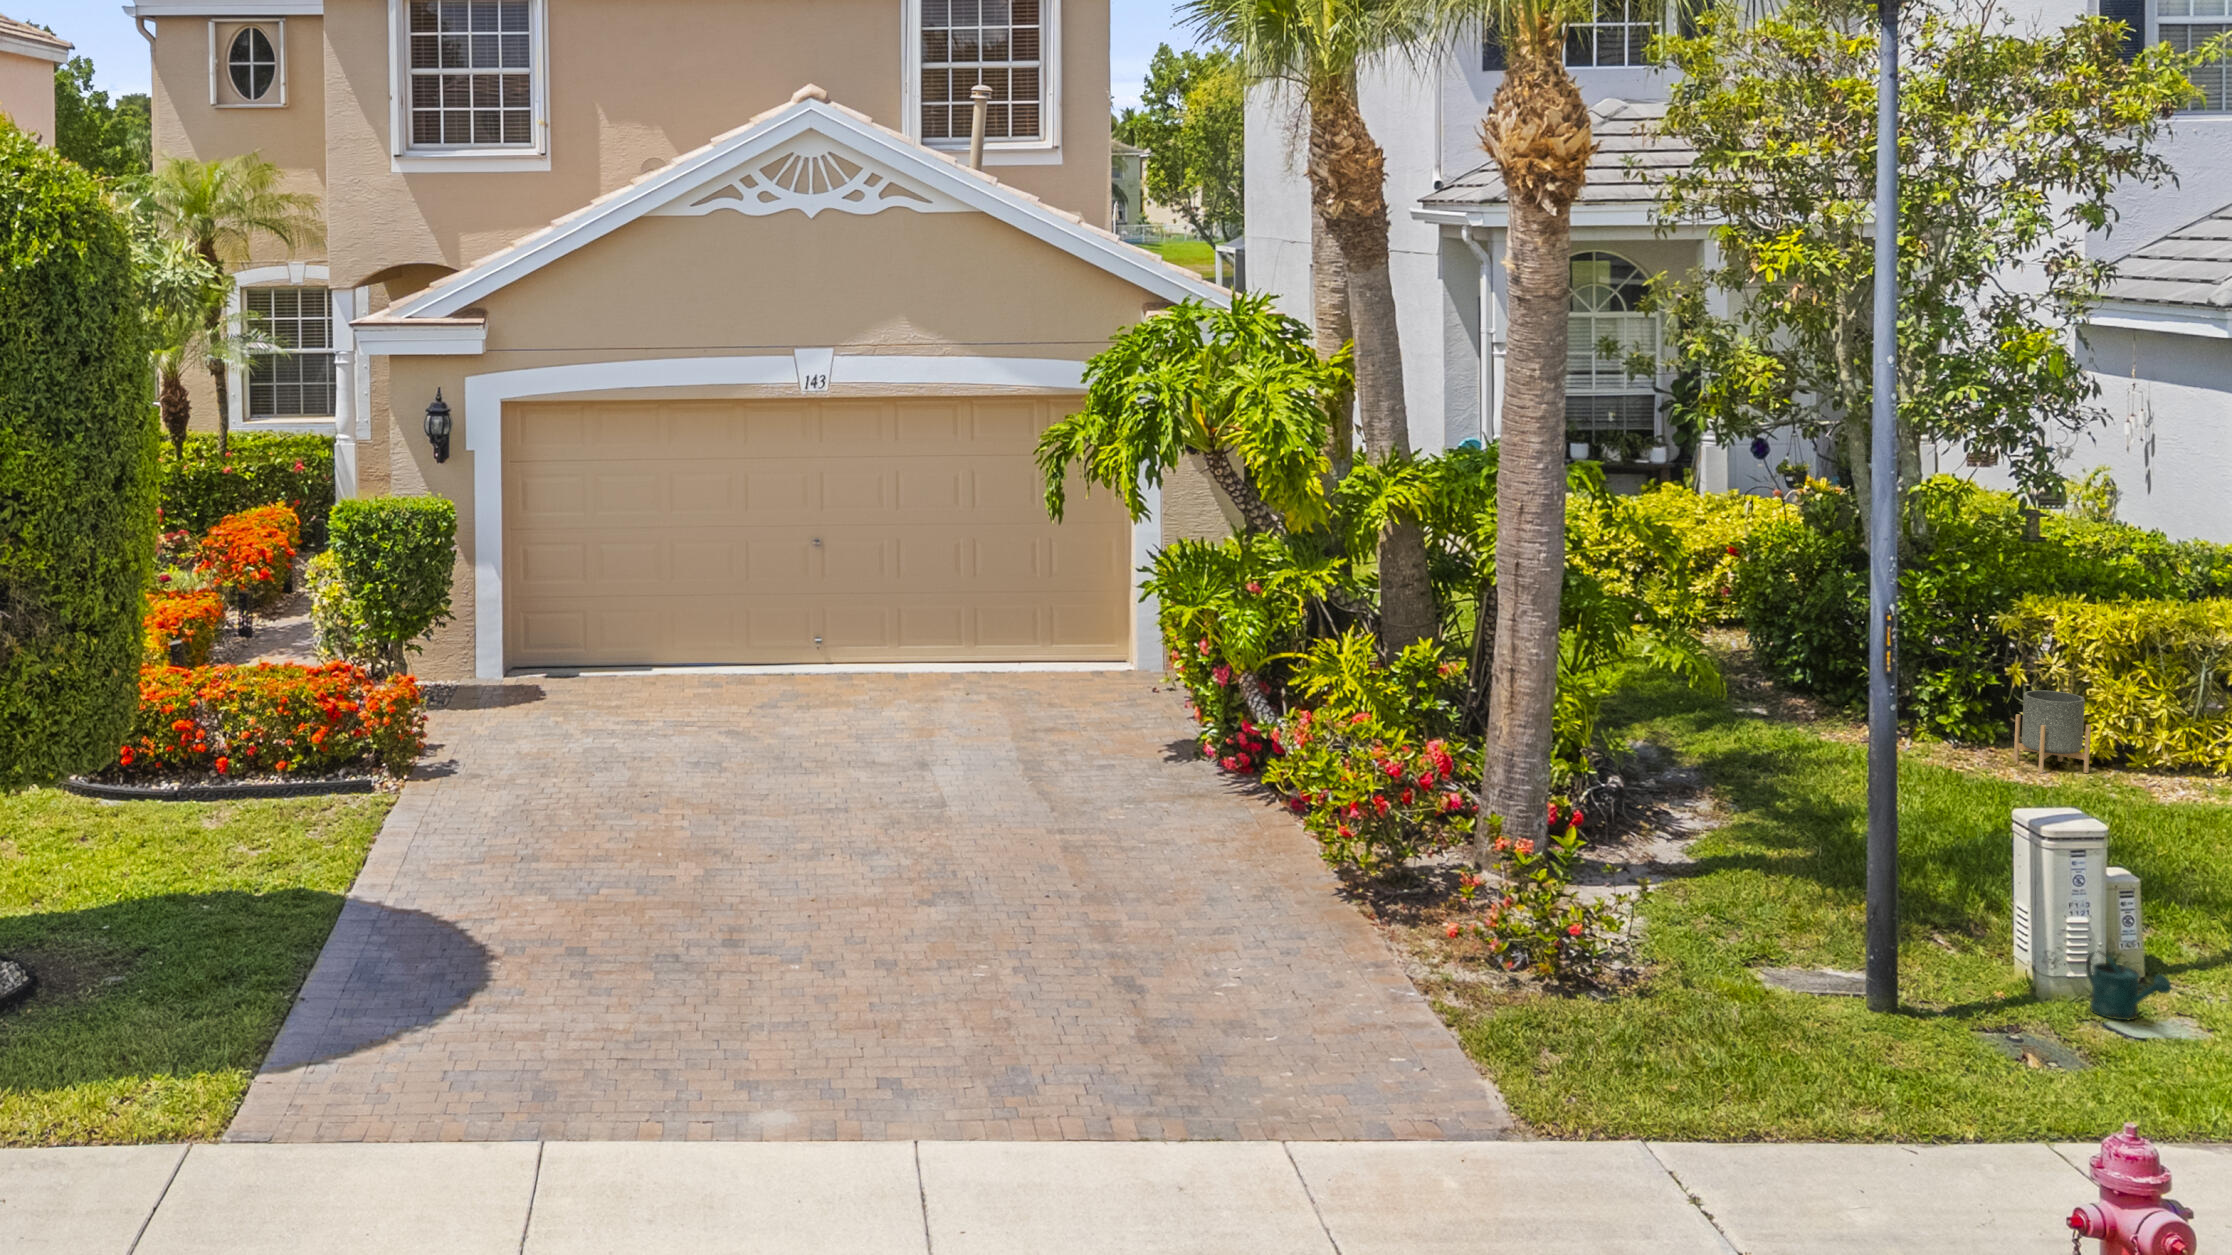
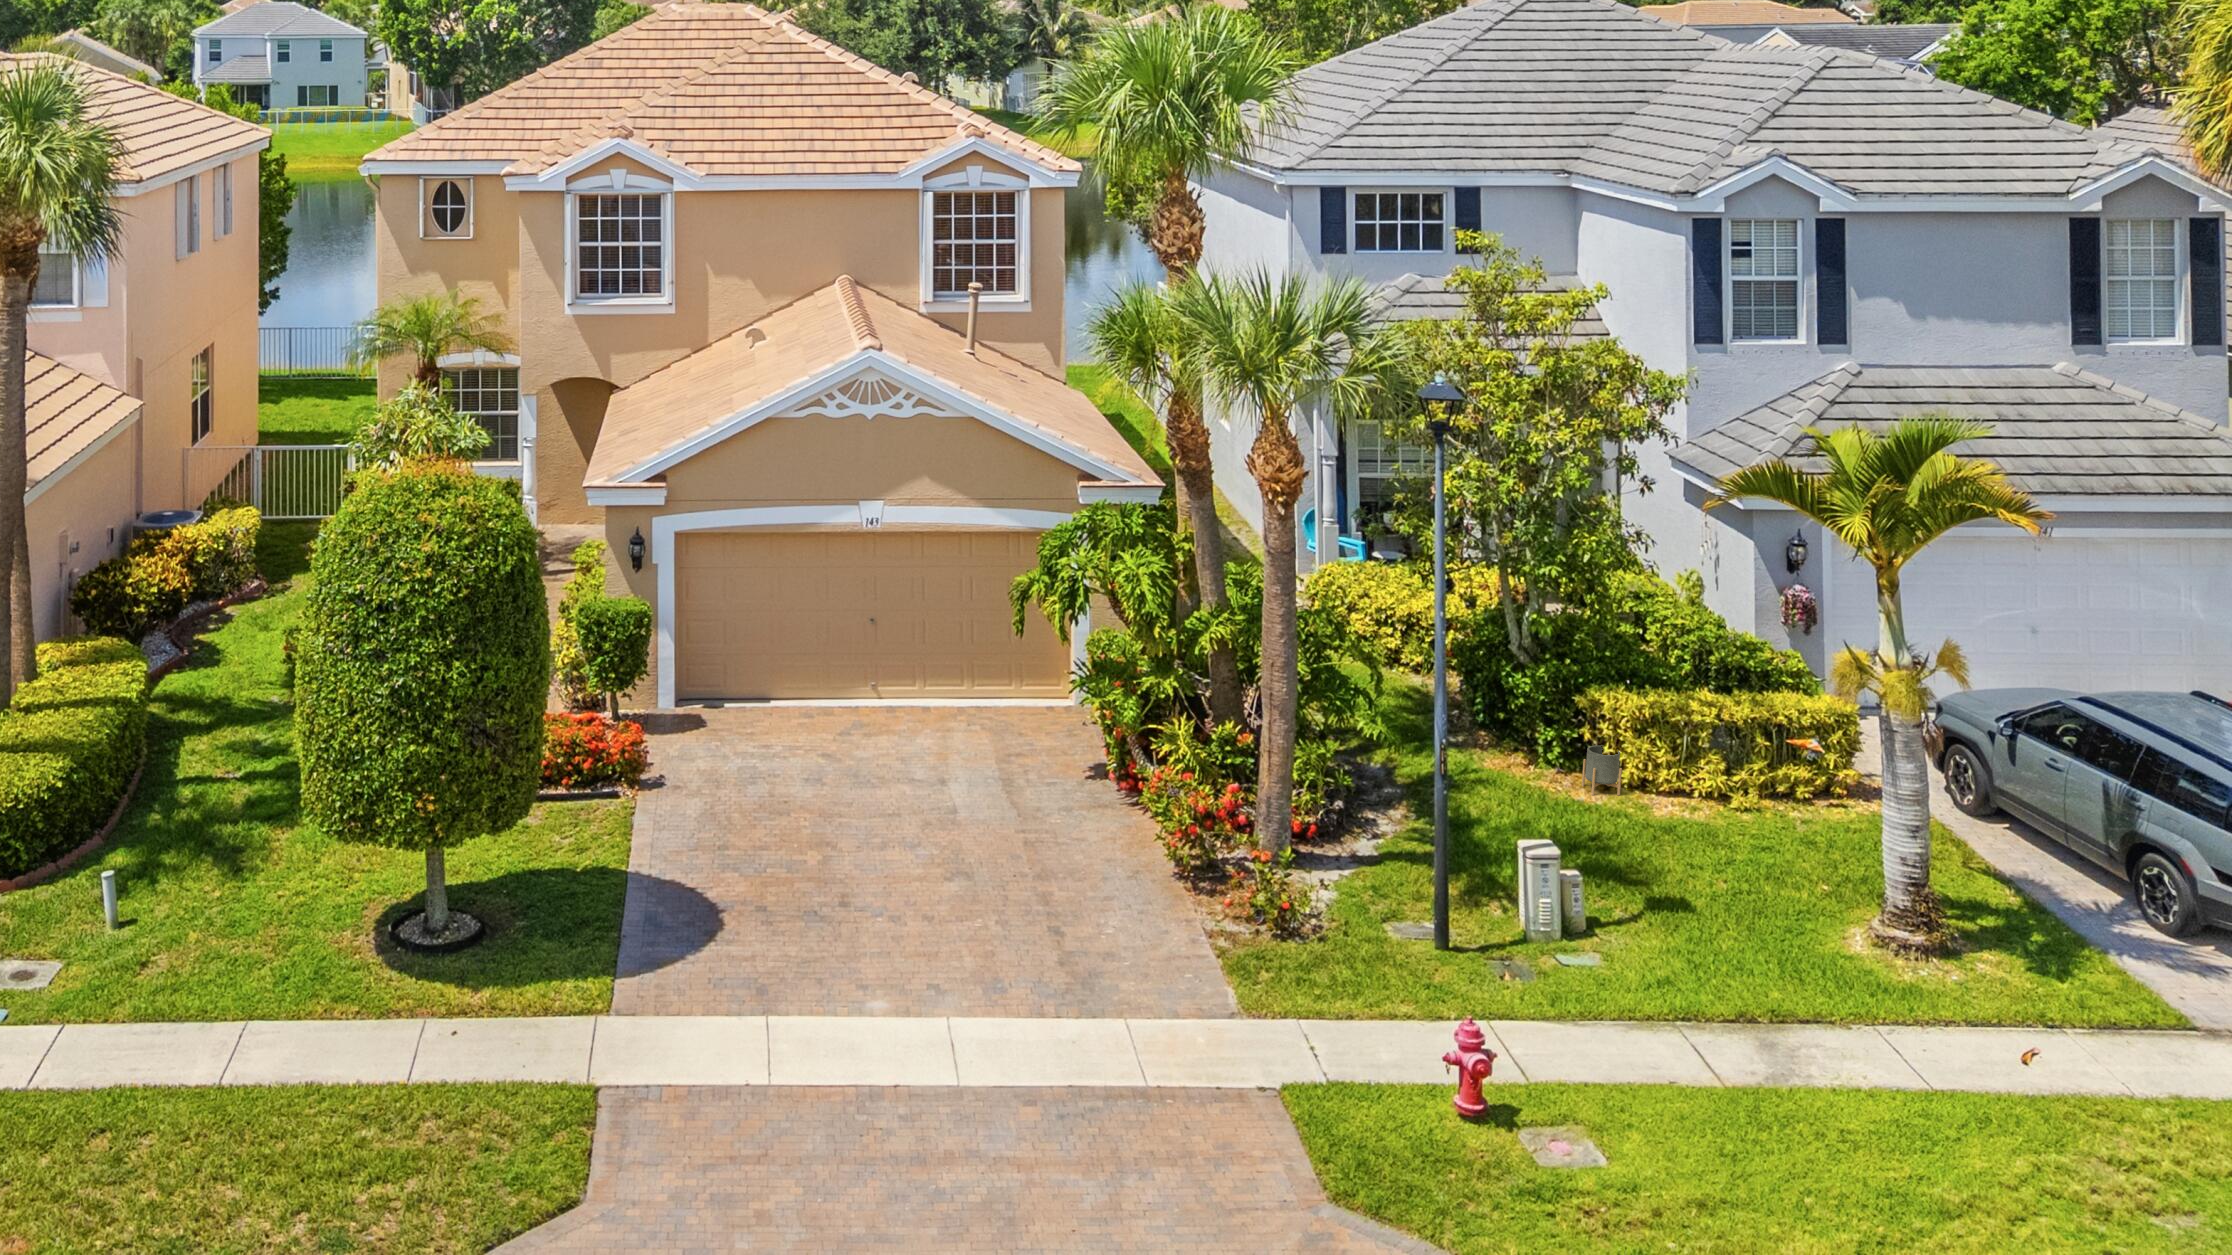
watering can: present [2086,952,2172,1020] -> none [1549,917,1583,953]

